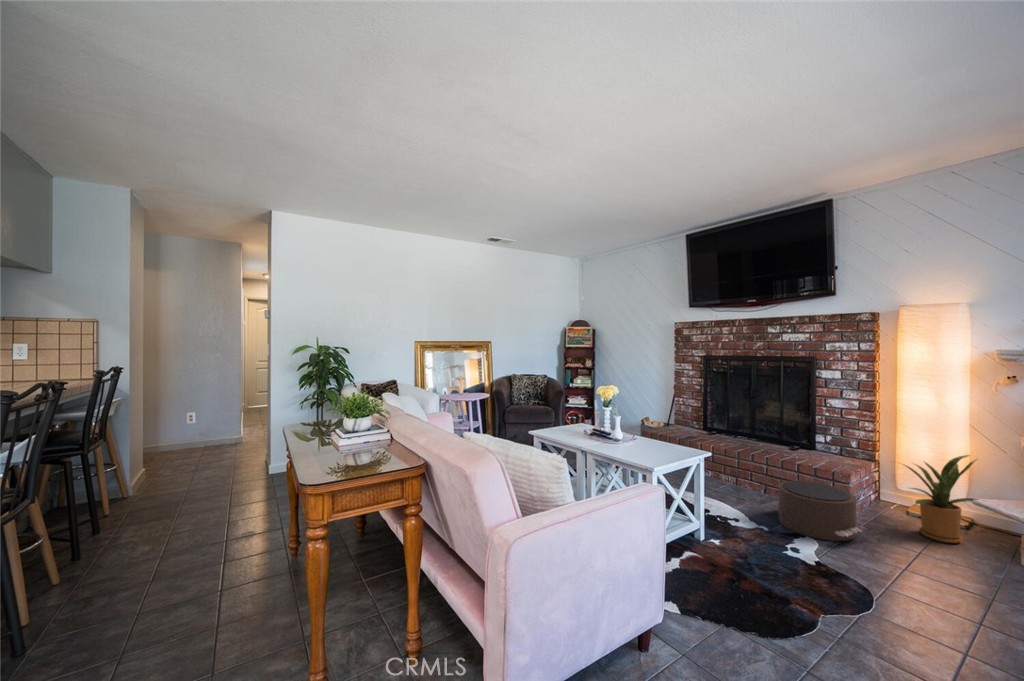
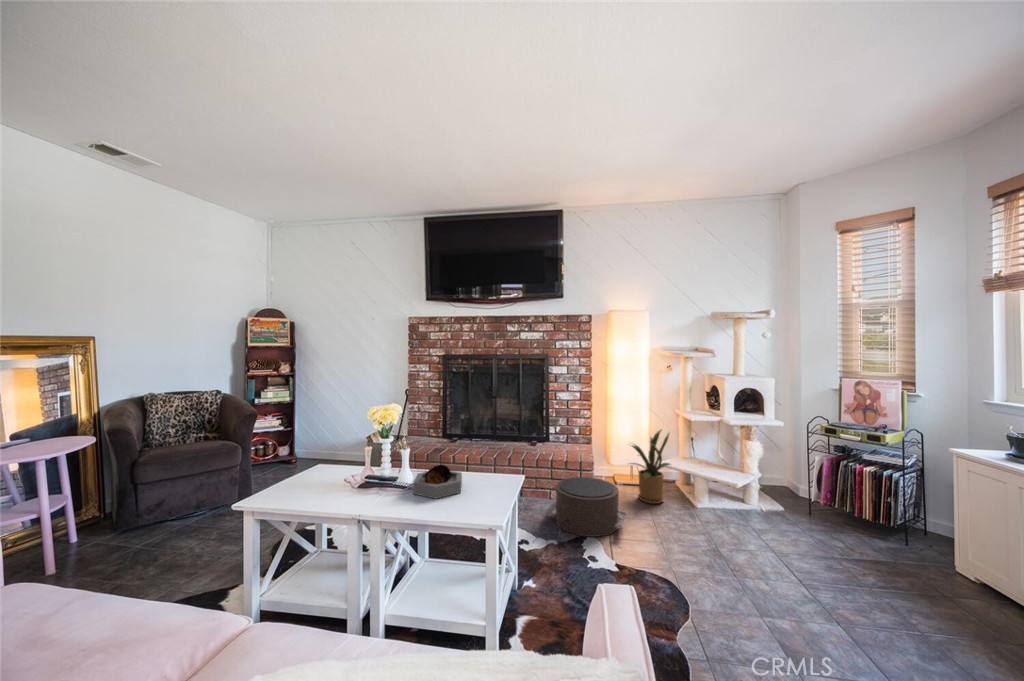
decorative bowl: none [619,429,657,450] -> present [413,465,462,498]

